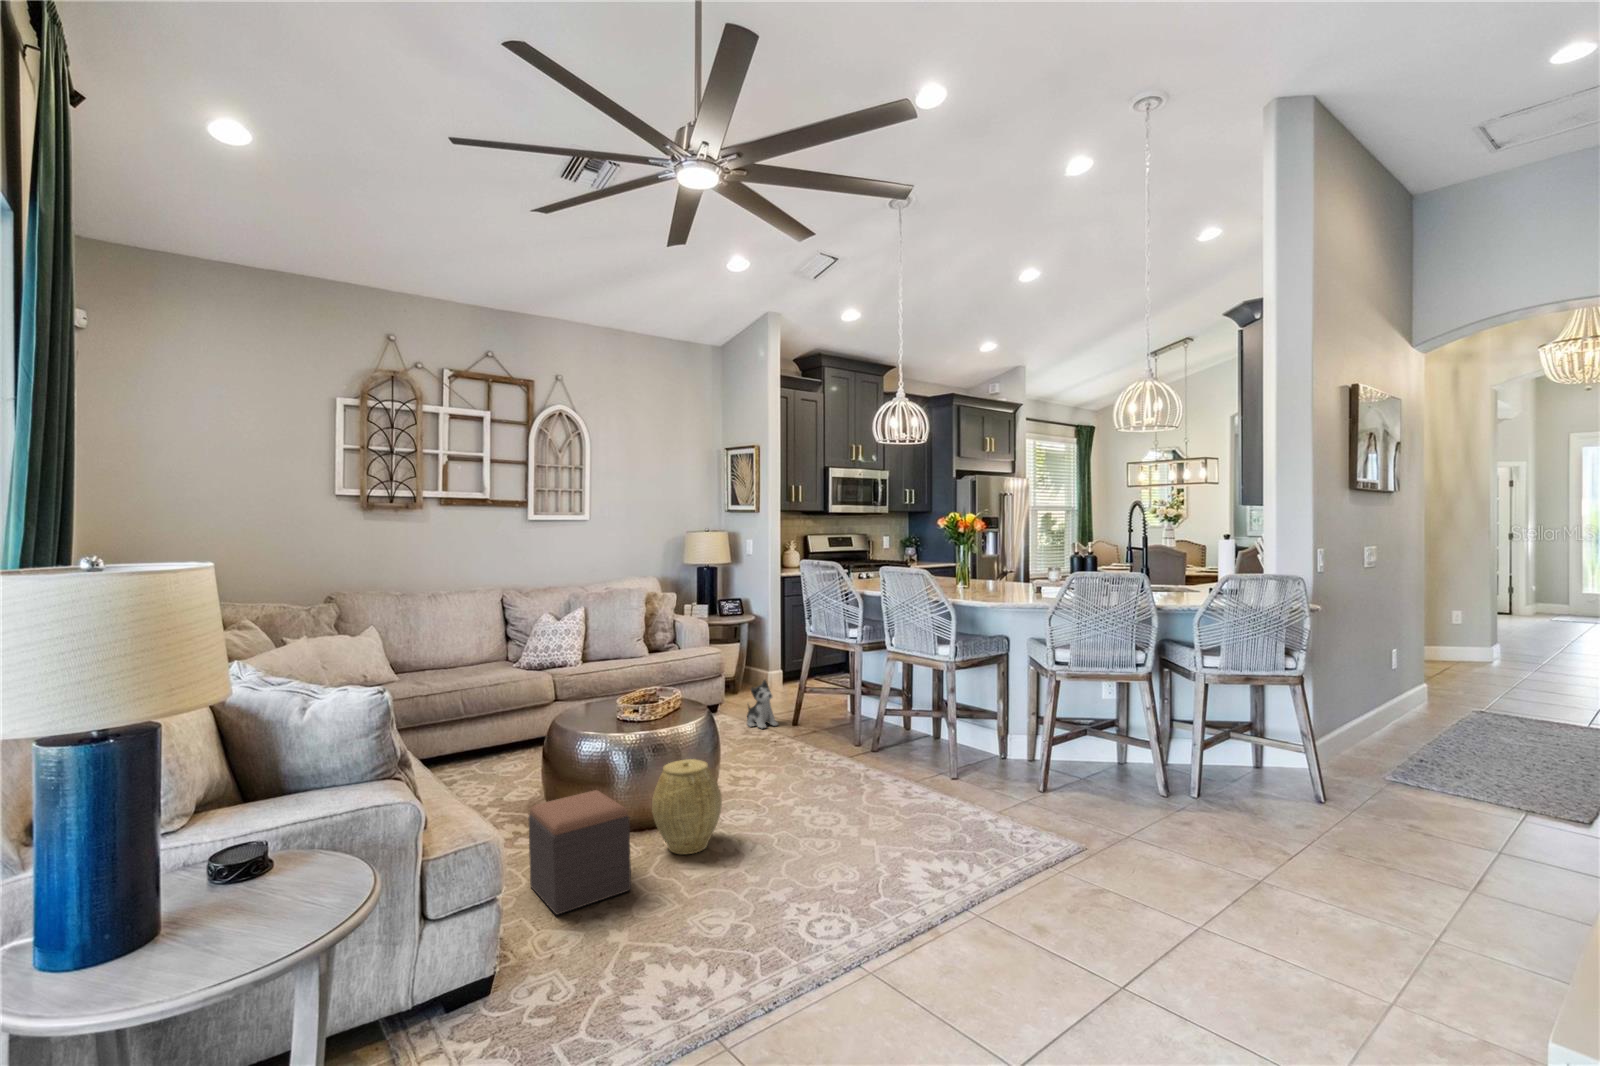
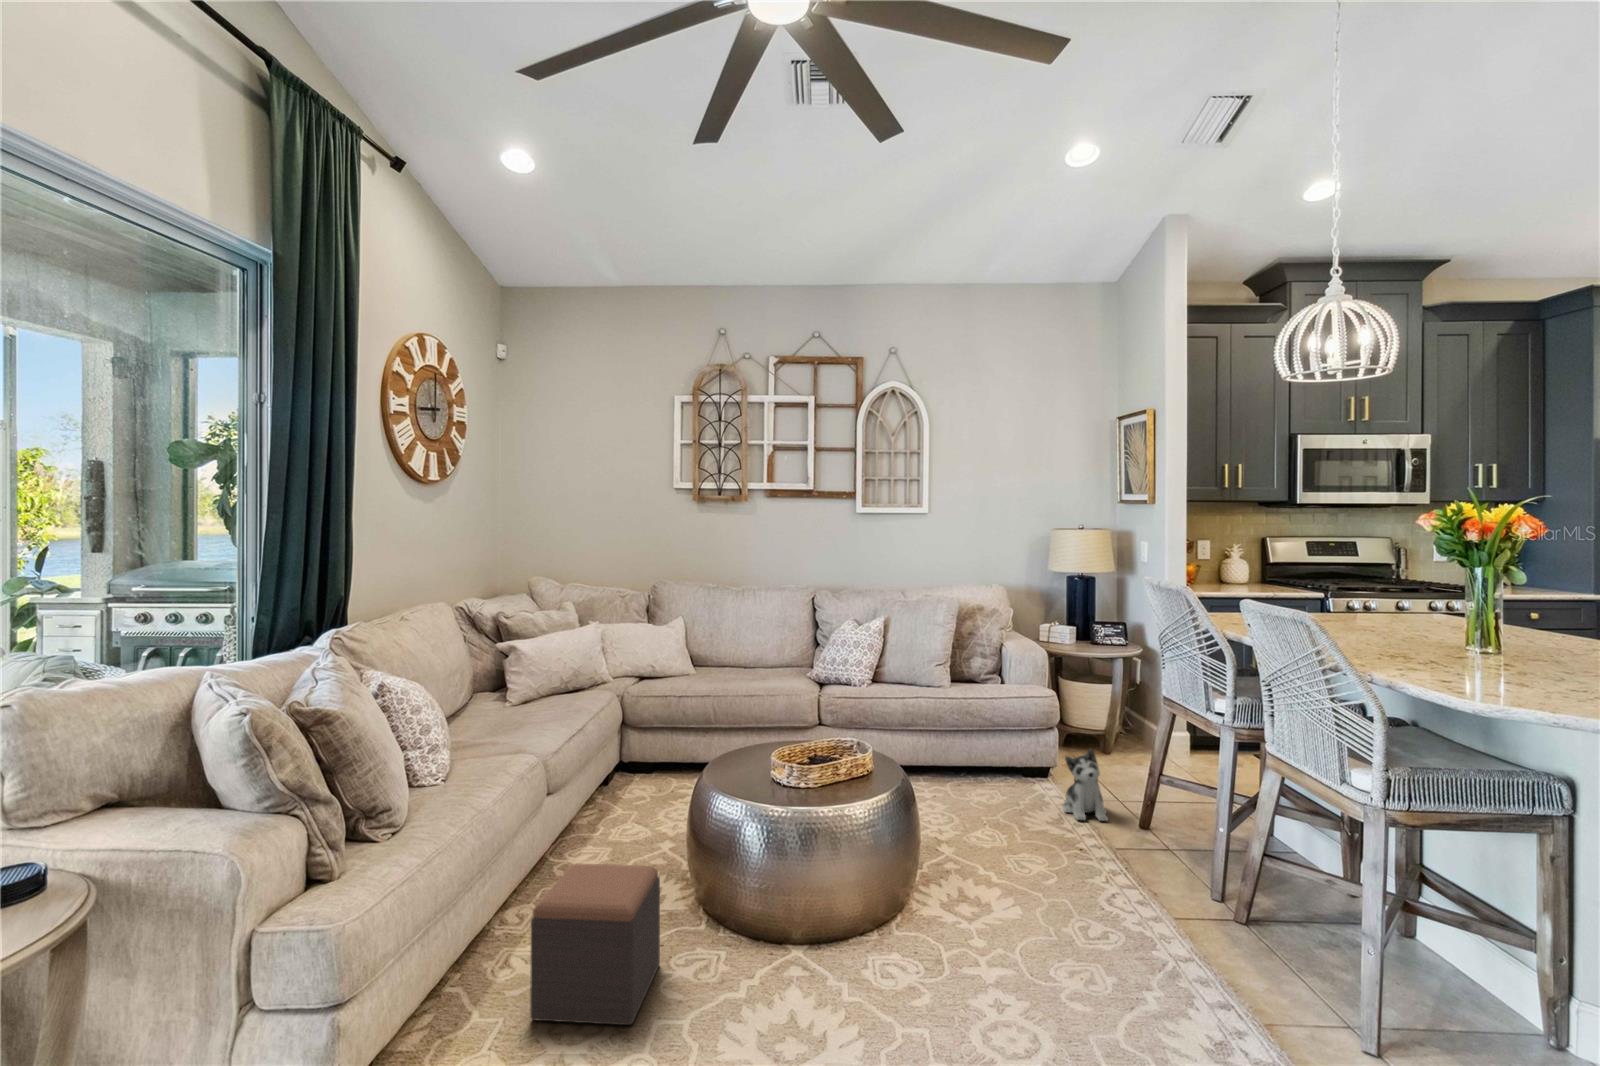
woven basket: present [652,759,722,854] -> none [721,855,821,1002]

